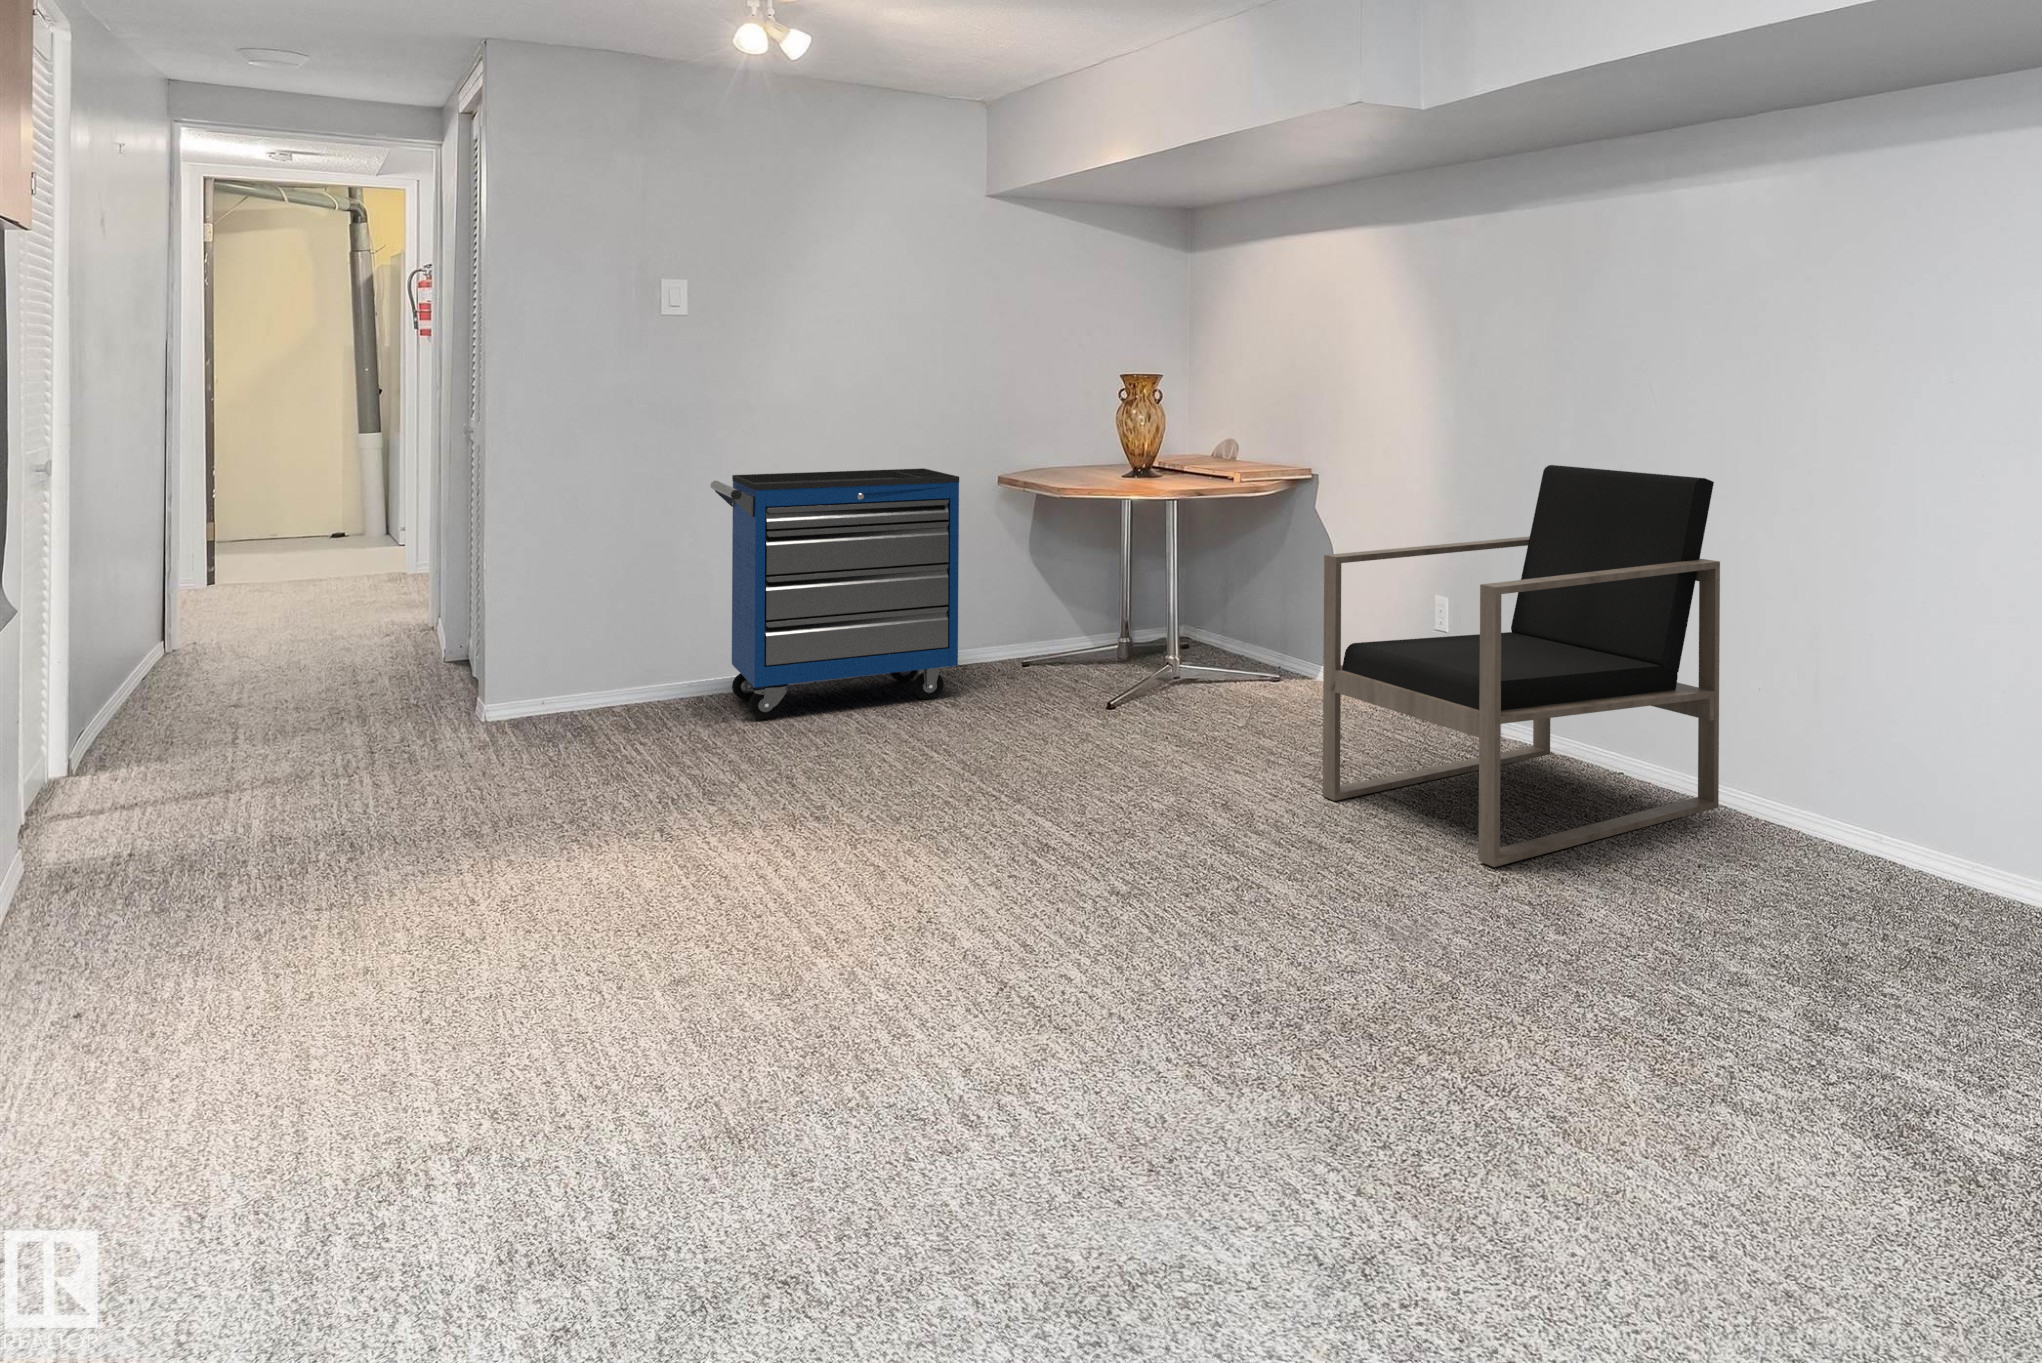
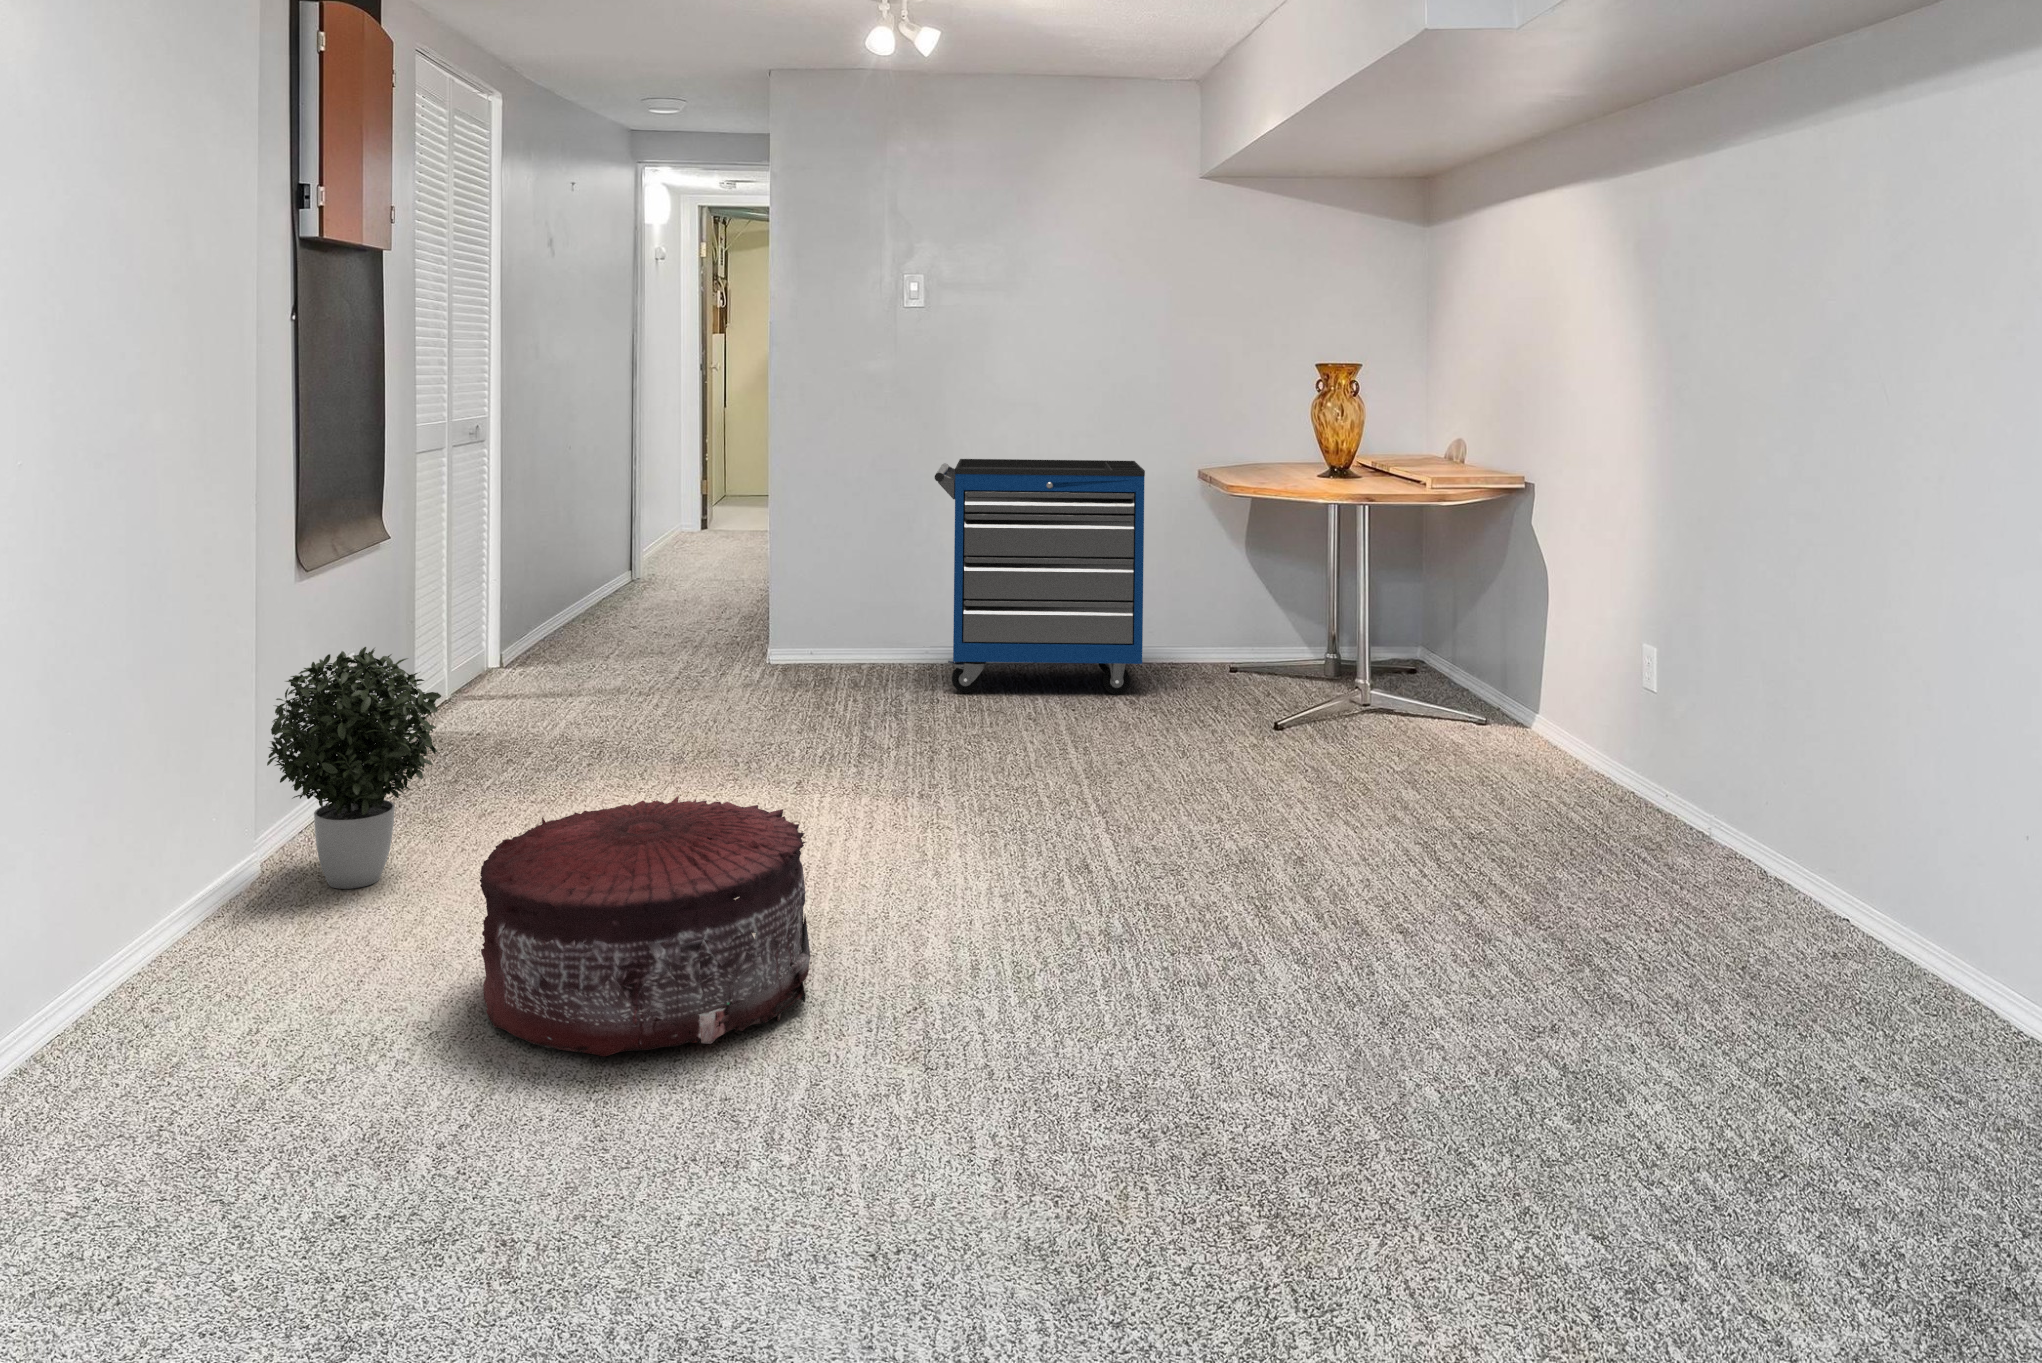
armchair: present [1323,465,1720,867] -> none [1417,492,1964,1007]
potted plant: none [6,739,284,1050] -> present [267,647,441,889]
pouf: none [493,831,895,1119] -> present [480,795,811,1057]

